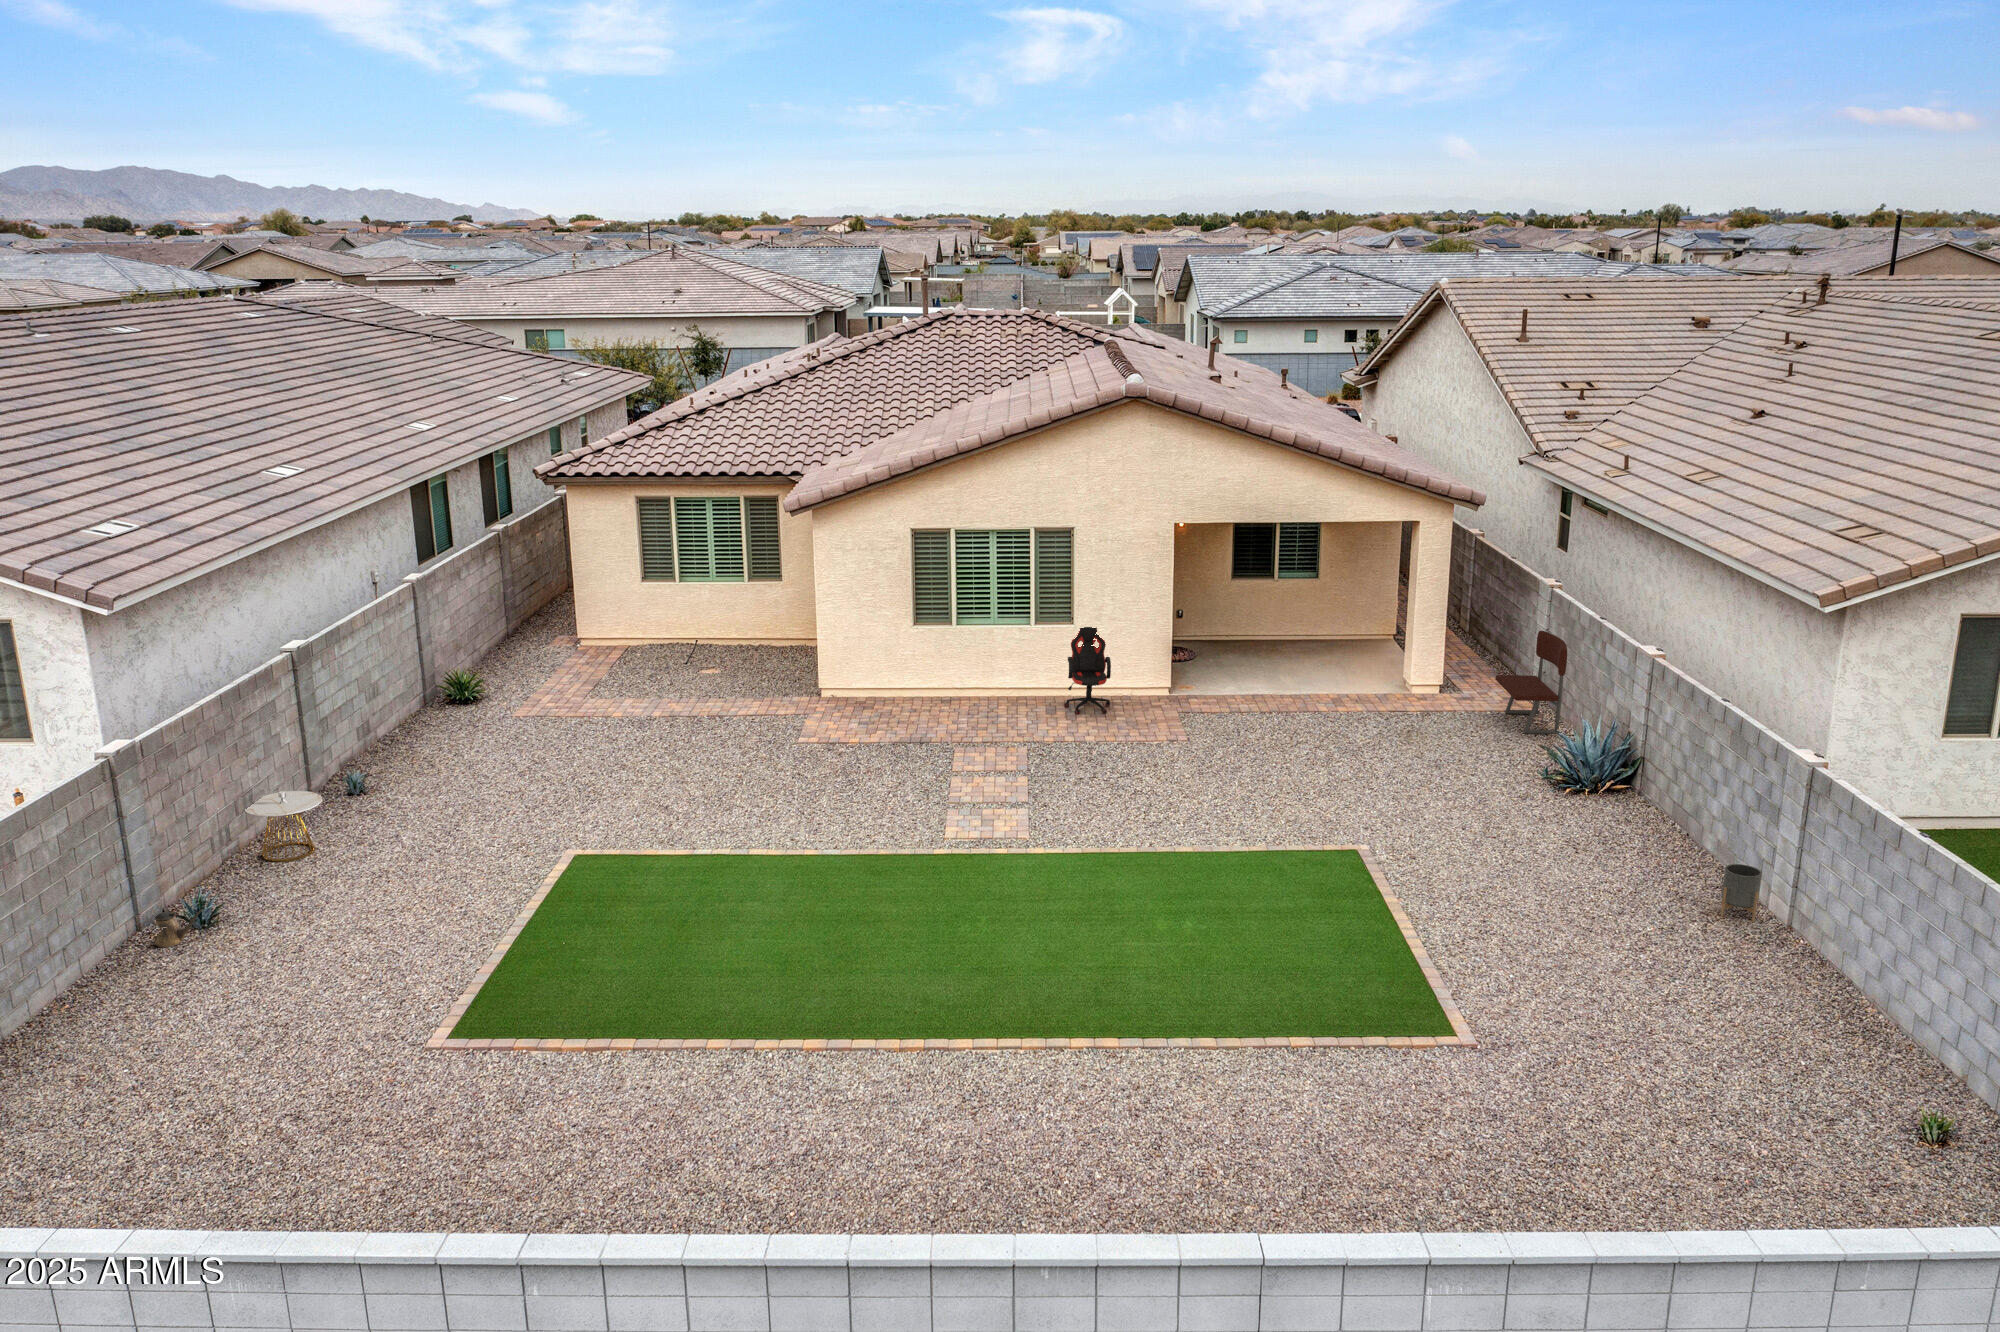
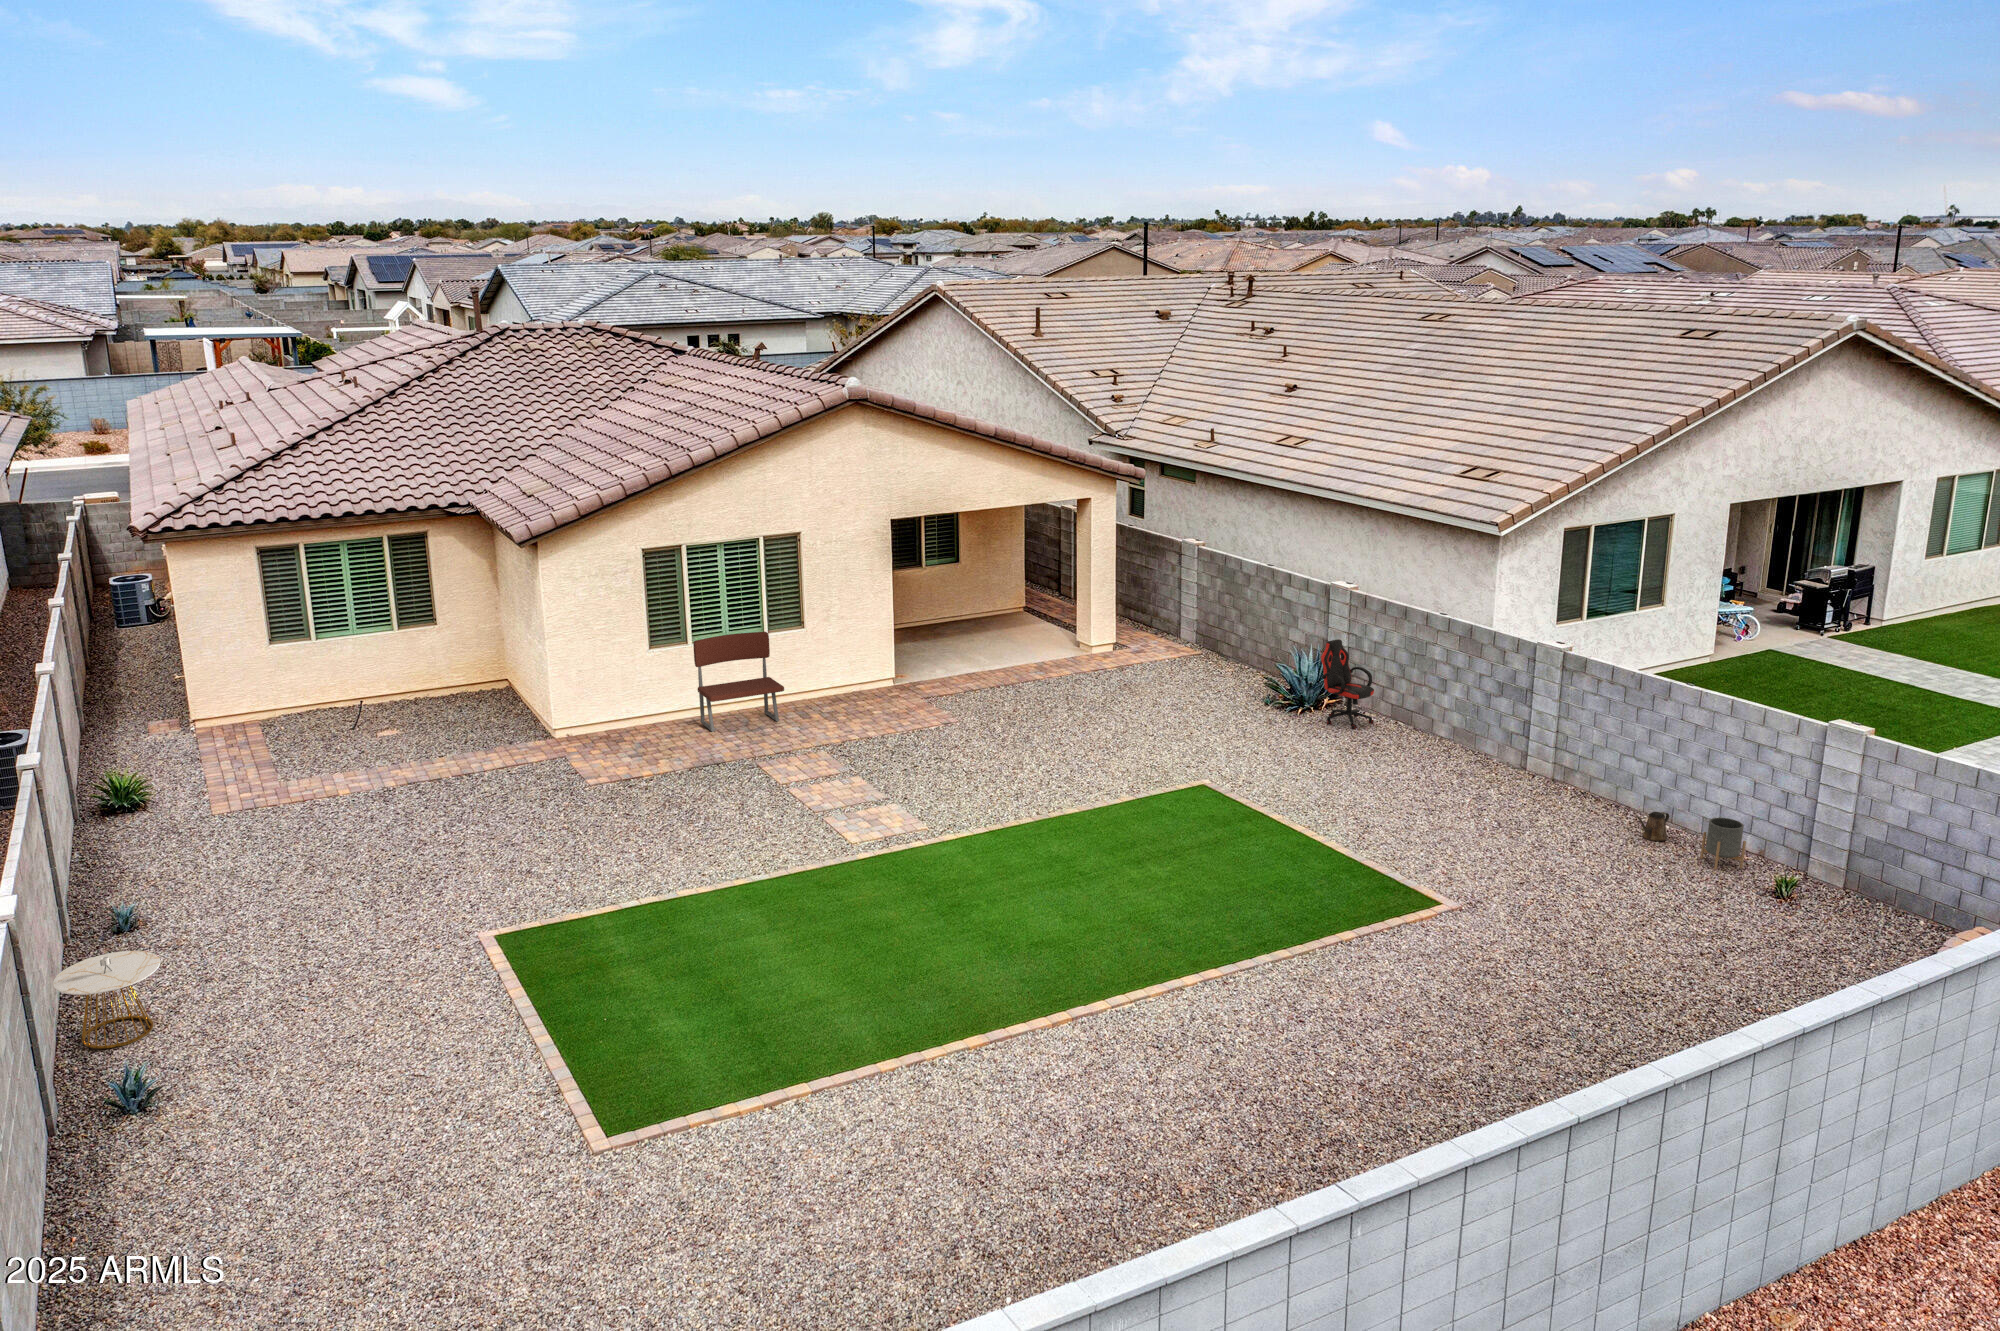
chair: present [1064,627,1111,714] -> present [1321,639,1374,729]
bench: present [1495,631,1567,734] -> present [693,632,784,732]
planter: present [1721,864,1762,922] -> present [1700,818,1746,869]
watering can: present [154,909,203,947] -> present [1636,812,1669,841]

